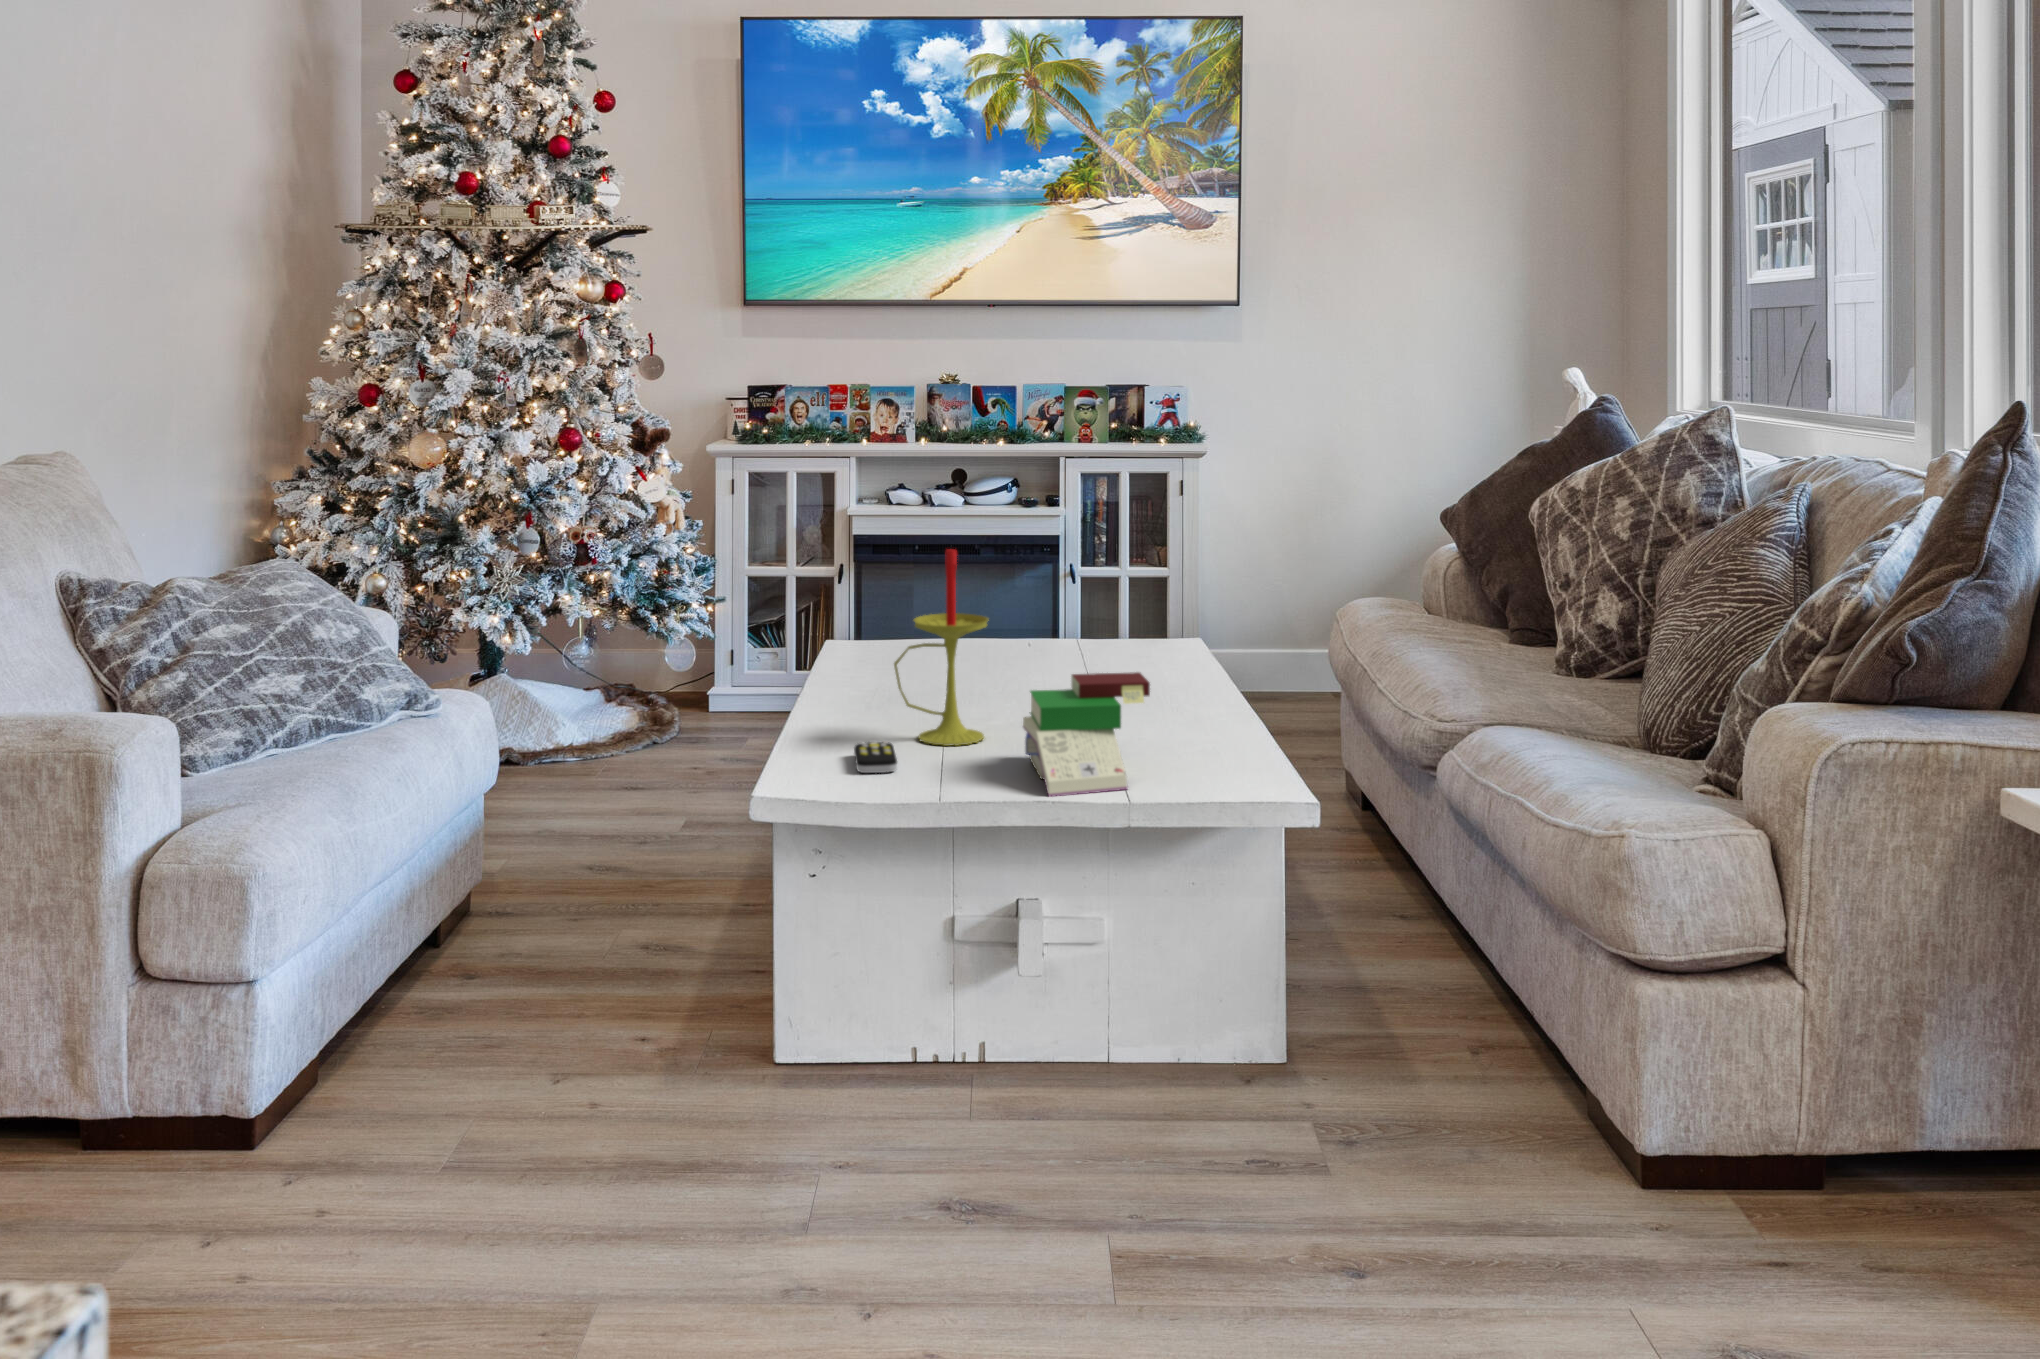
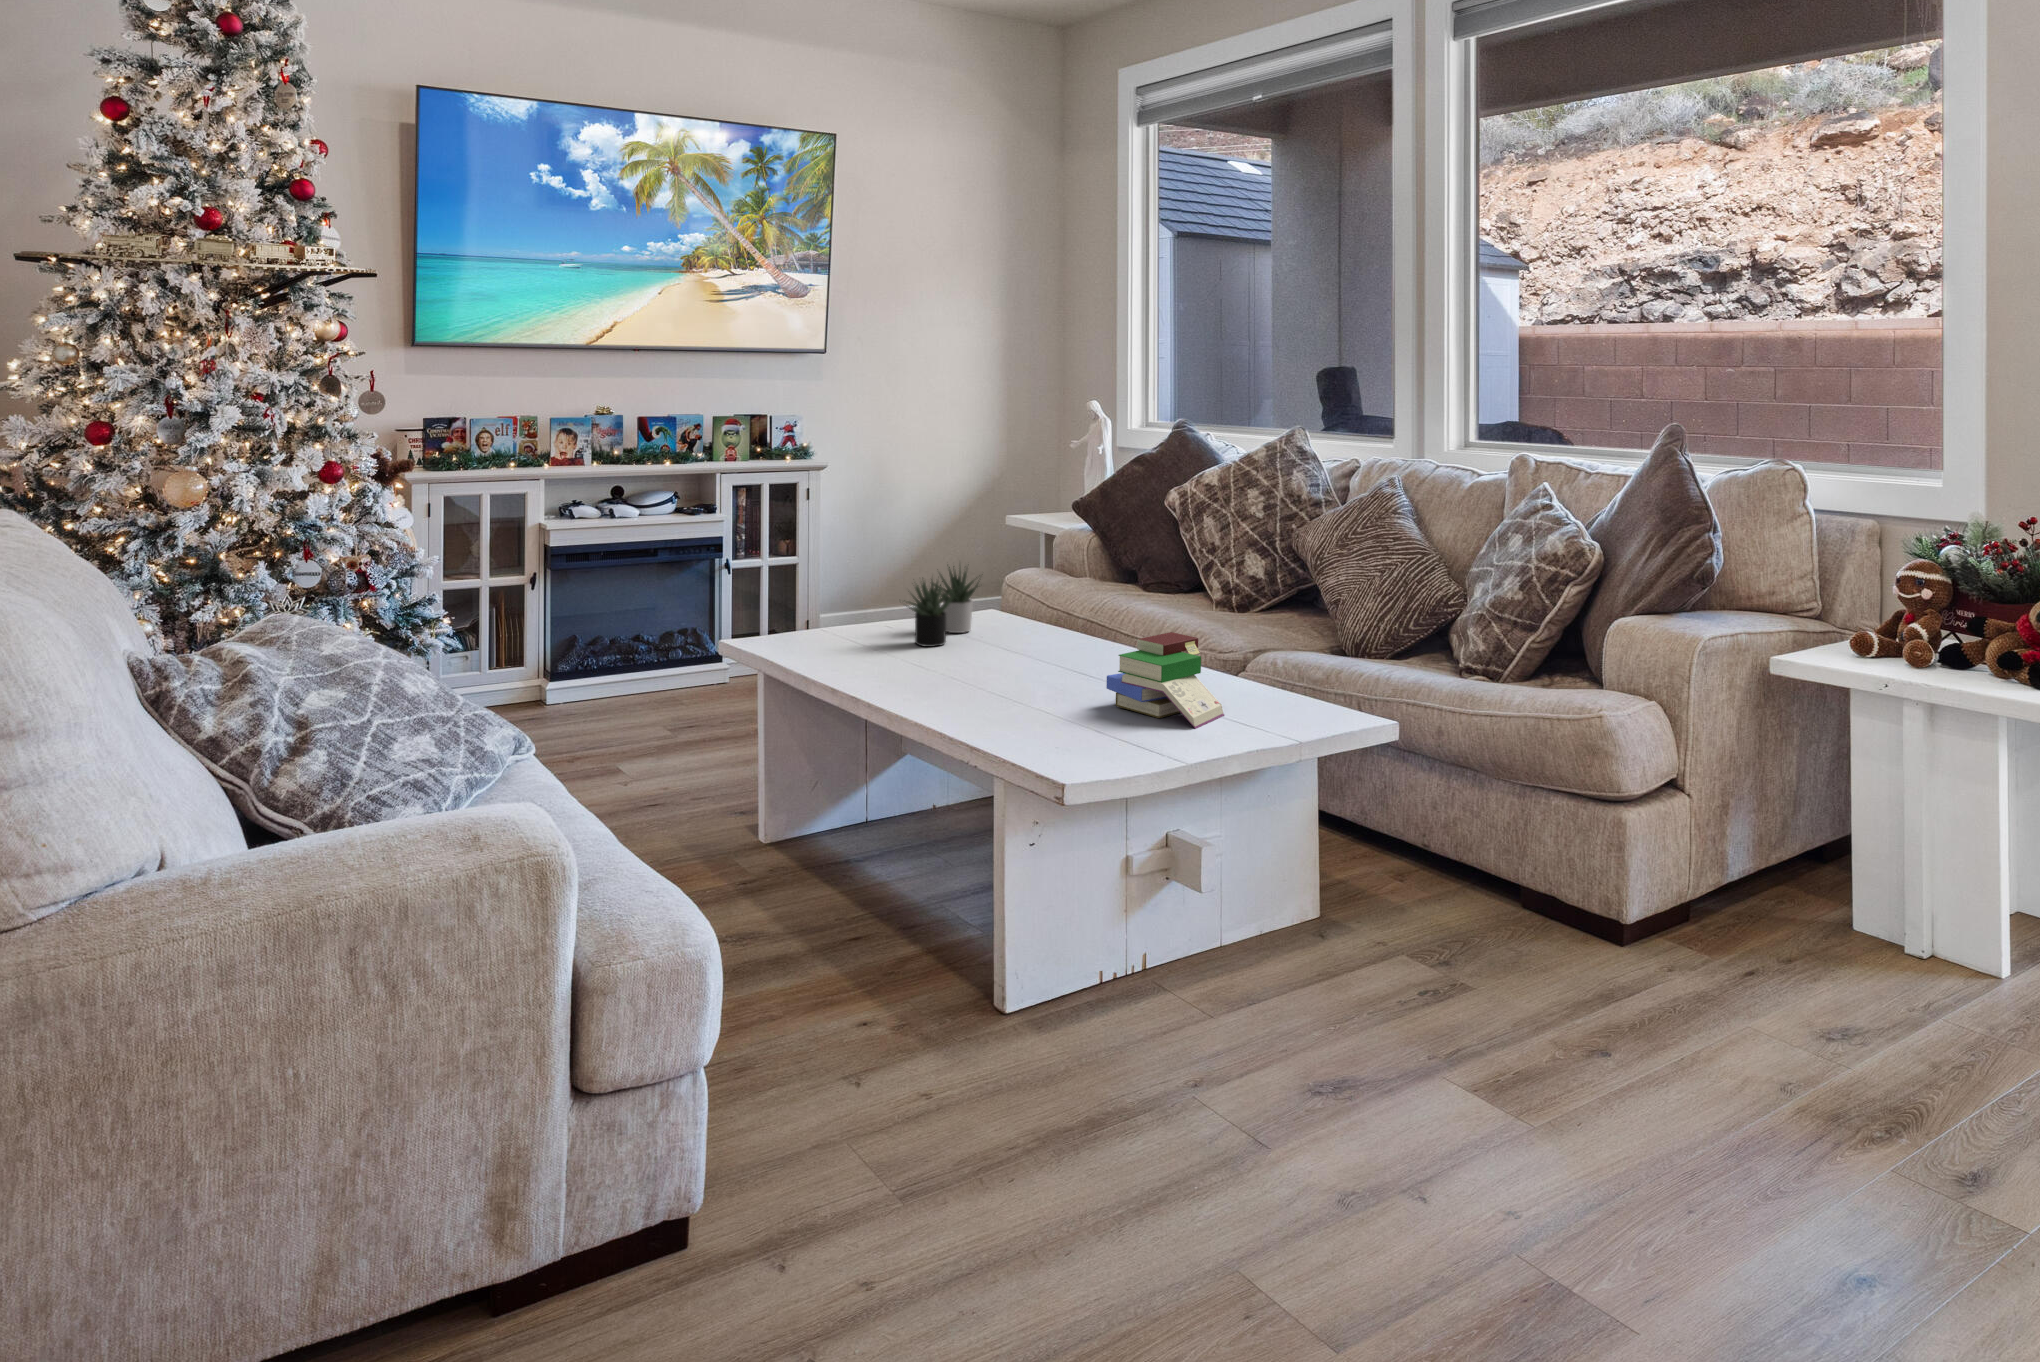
candle: present [894,549,988,746] -> none [989,551,1052,707]
succulent plant: none [993,567,1140,673] -> present [904,565,980,647]
remote control: present [854,741,897,773] -> none [997,709,1058,736]

